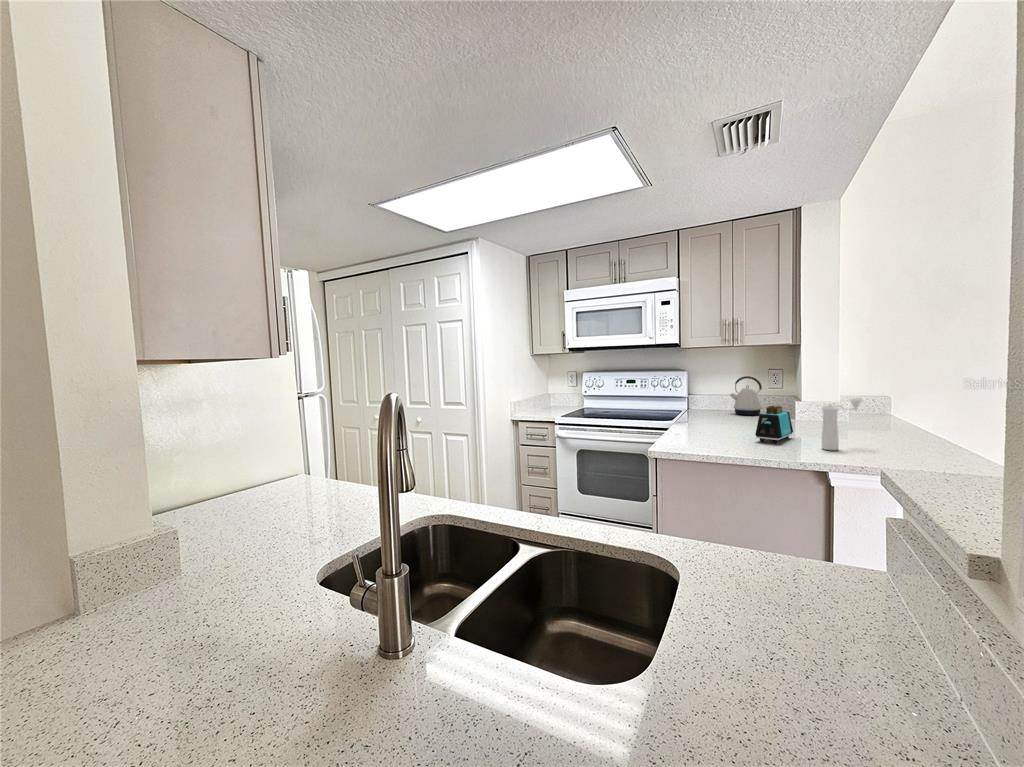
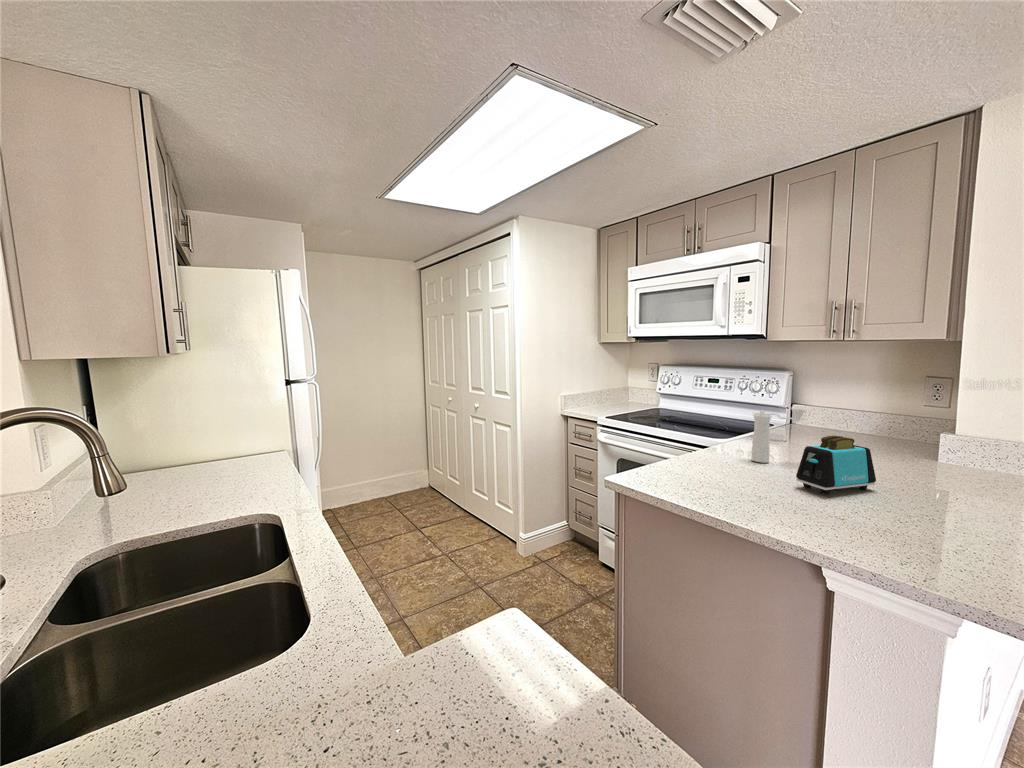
kettle: present [730,376,764,415] -> none [847,386,904,445]
pepper mill: present [822,397,862,450] -> present [752,405,806,463]

